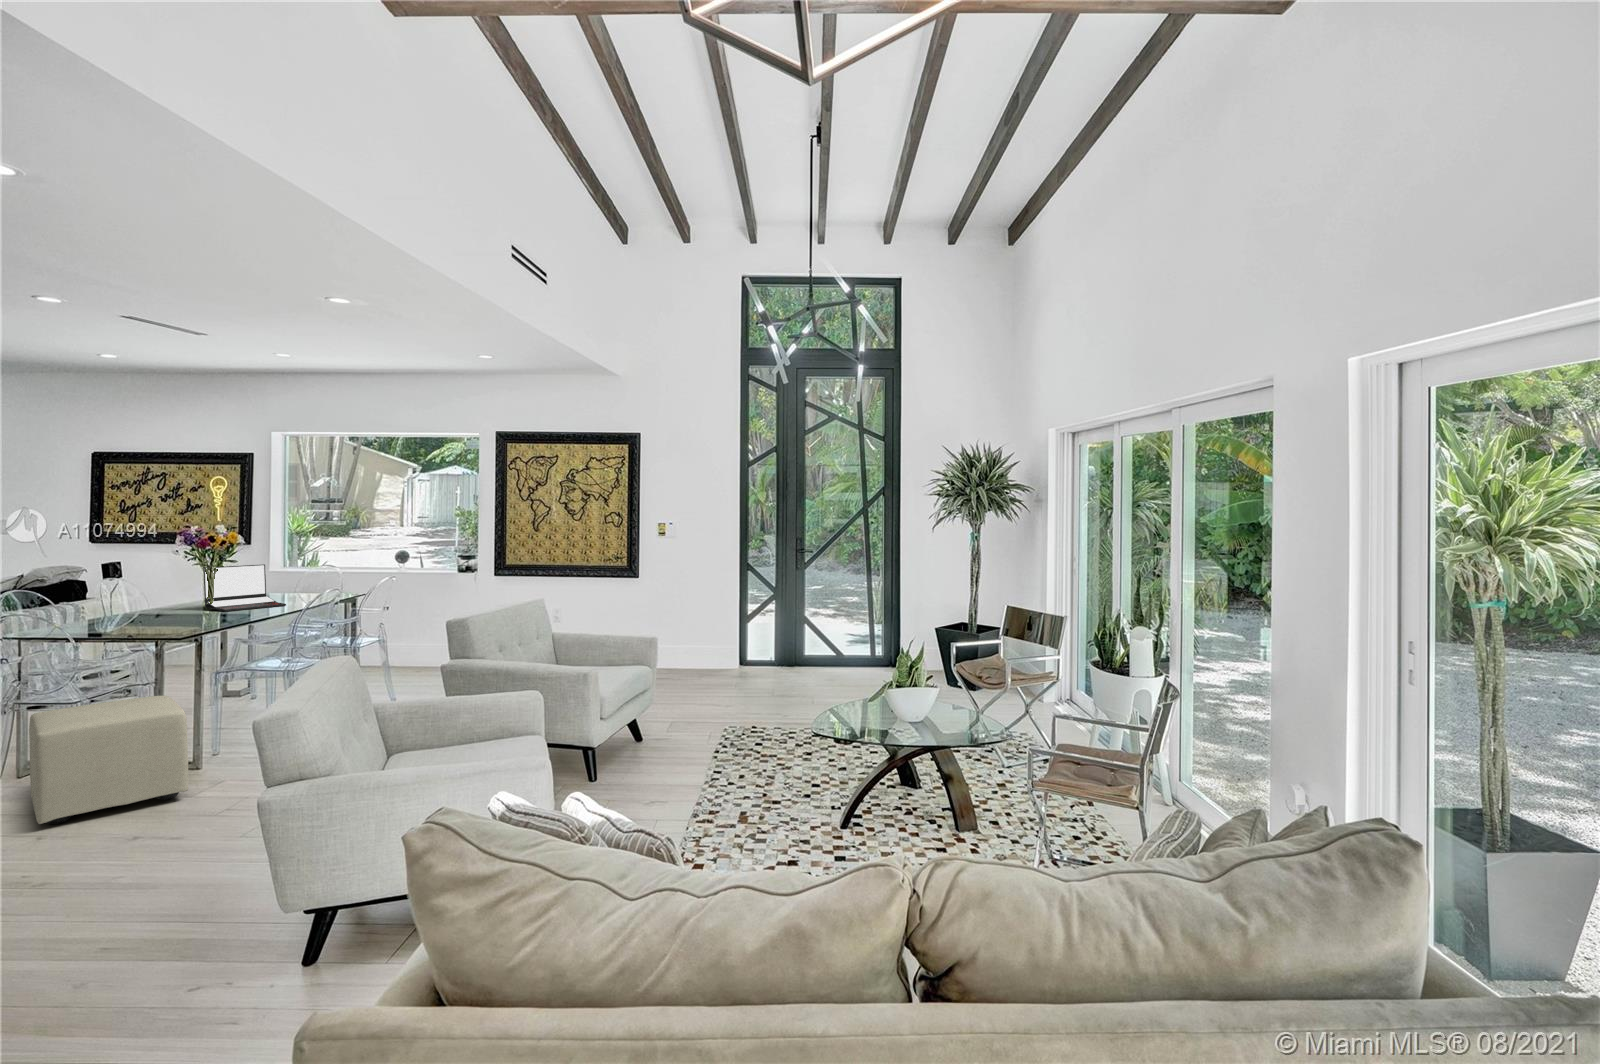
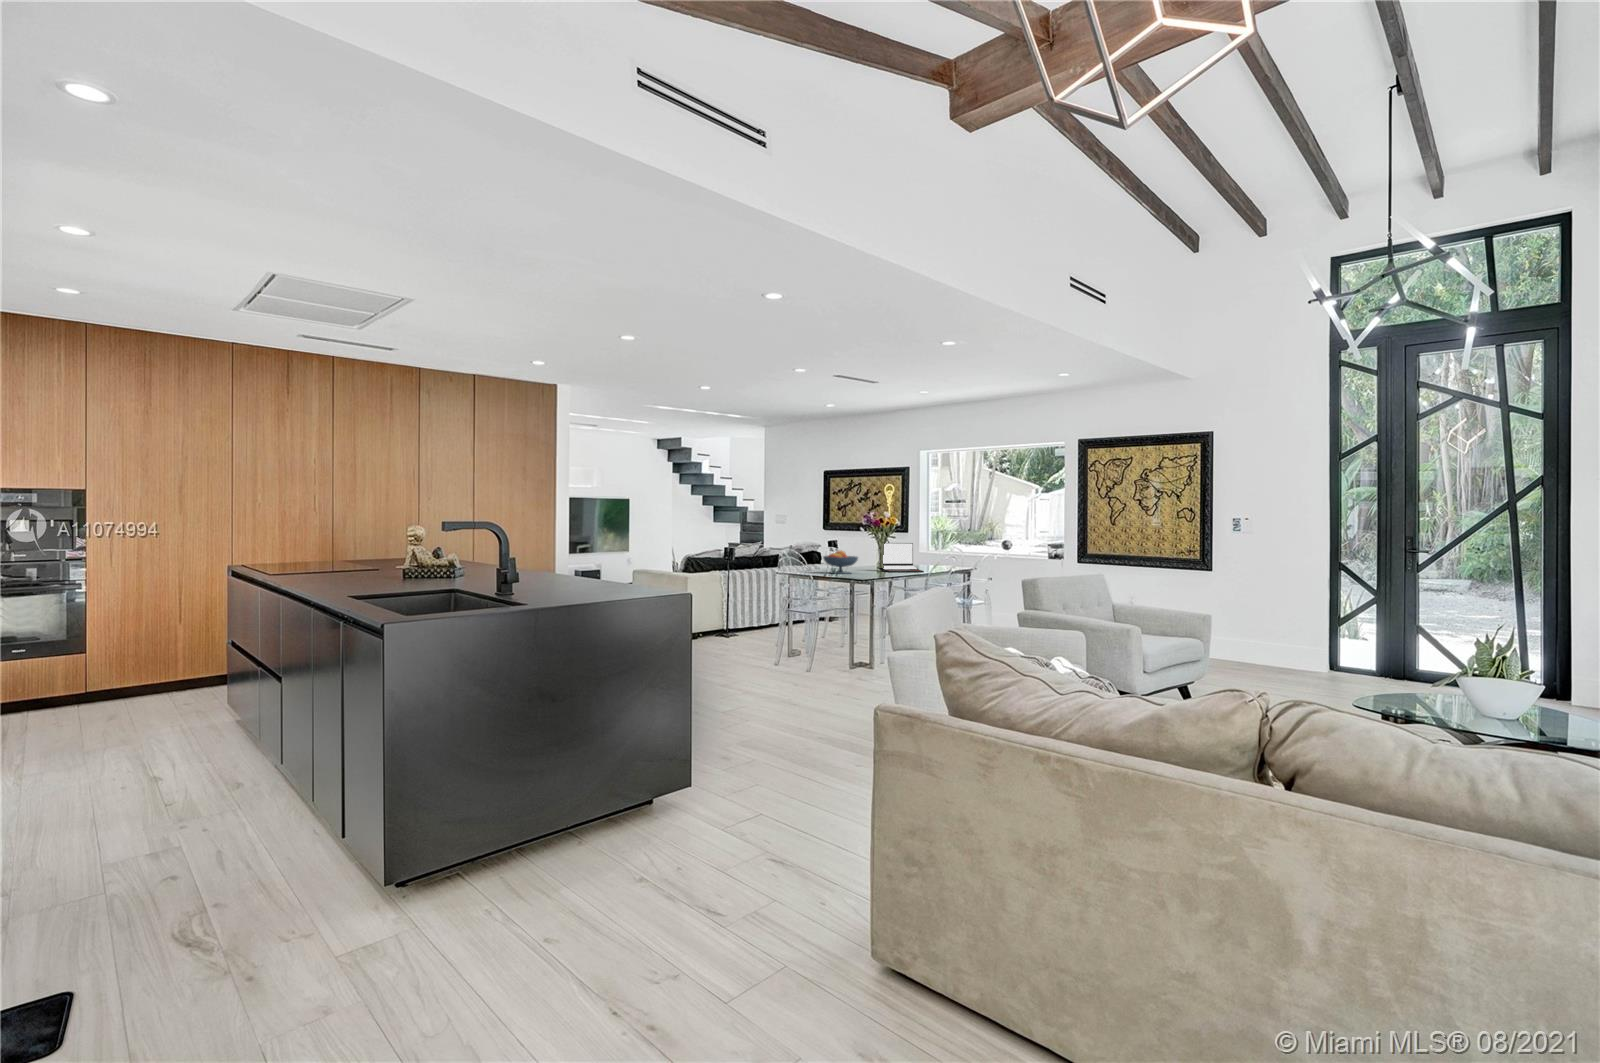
fruit bowl: none [85,586,164,627] -> present [823,550,858,574]
ottoman: present [29,696,188,824] -> none [798,617,868,679]

